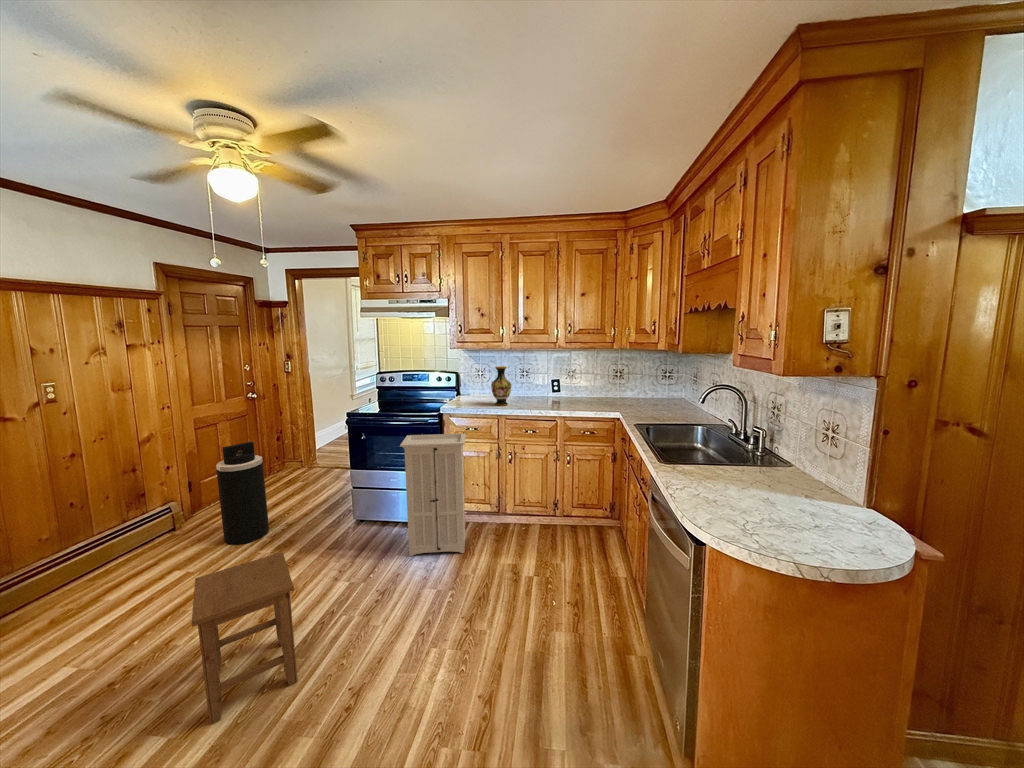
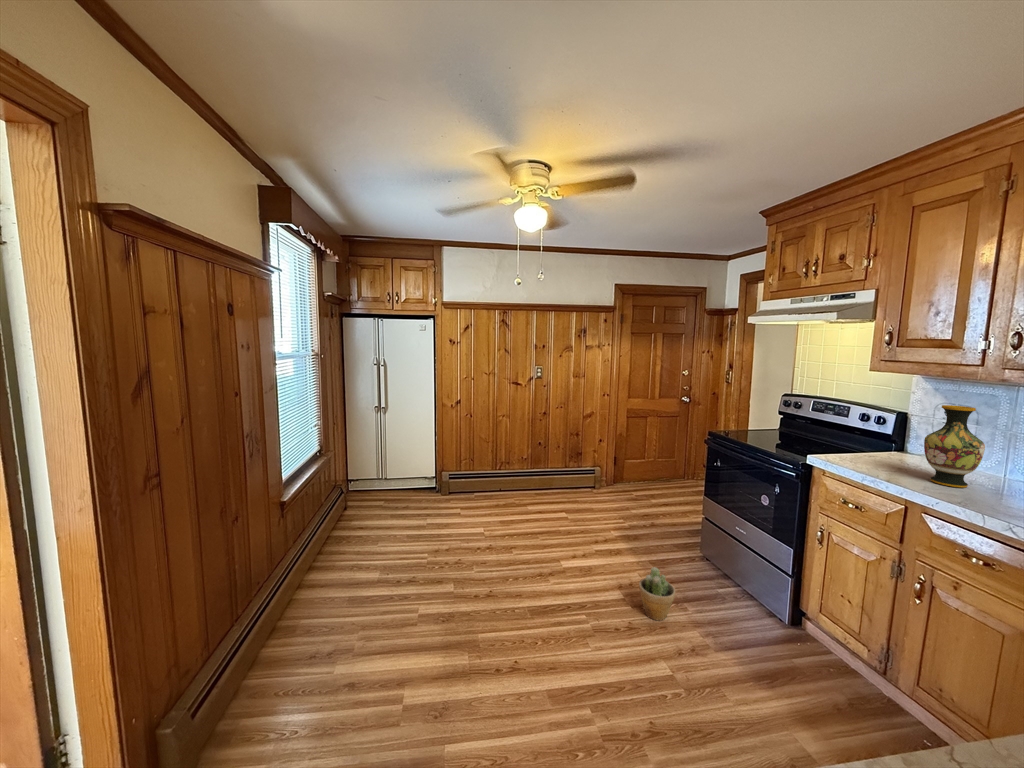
storage cabinet: present [400,432,466,556] -> none [698,472,821,680]
trash can: present [216,442,269,545] -> none [602,433,639,523]
potted plant: none [366,534,396,577] -> present [639,567,675,620]
stool: present [192,552,298,724] -> none [467,506,549,623]

